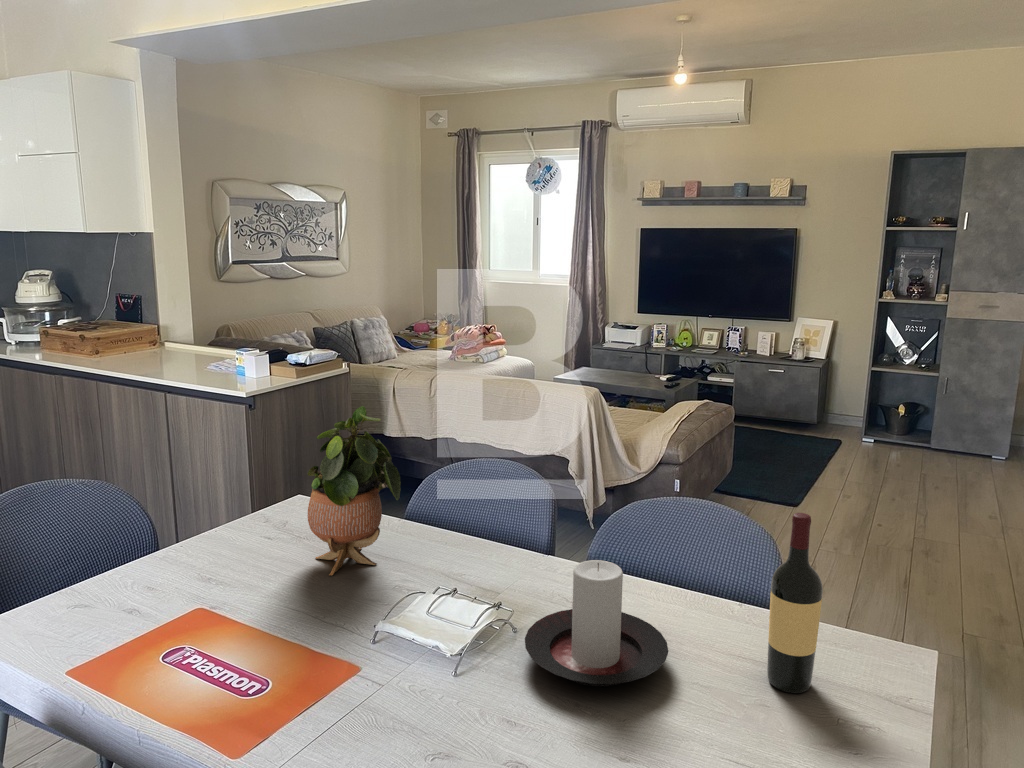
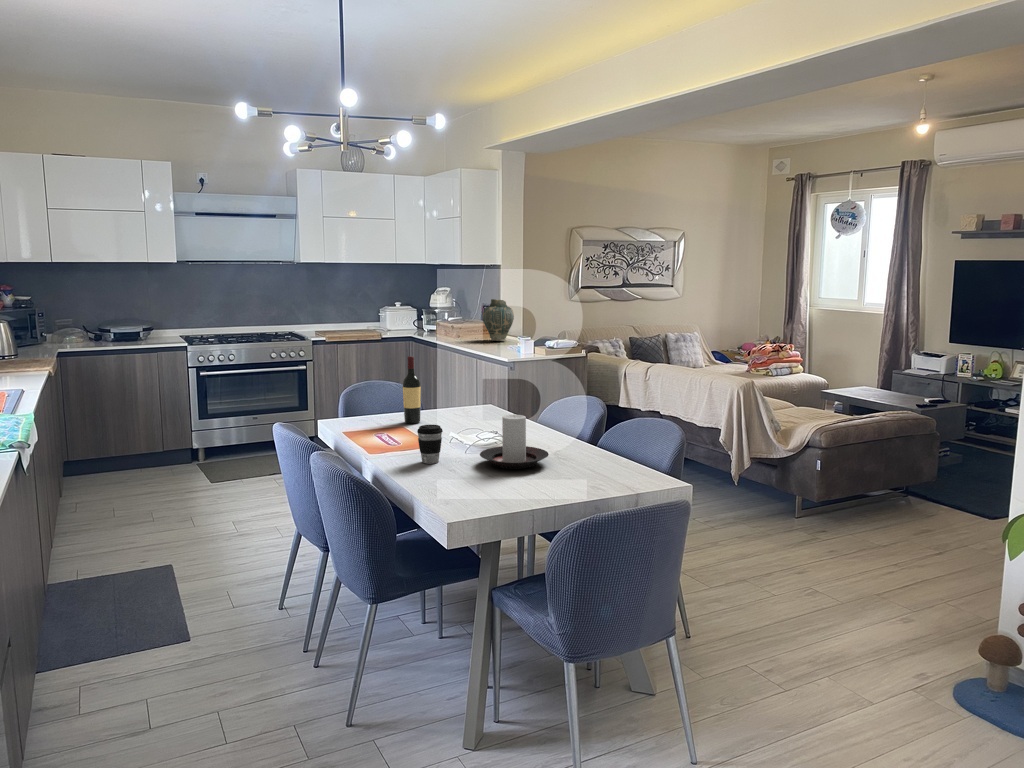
vase: none [144,290,198,355] -> present [483,299,514,341]
potted plant: present [308,406,401,575] -> none [449,347,493,429]
wine bottle: present [767,513,823,693] -> present [403,356,421,424]
coffee cup: none [400,623,460,723] -> present [417,425,443,464]

